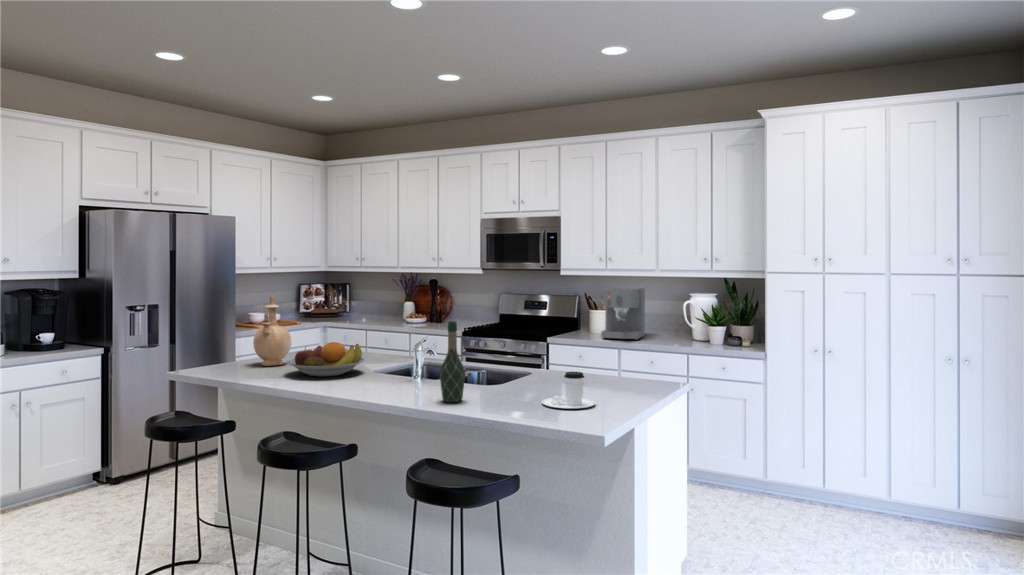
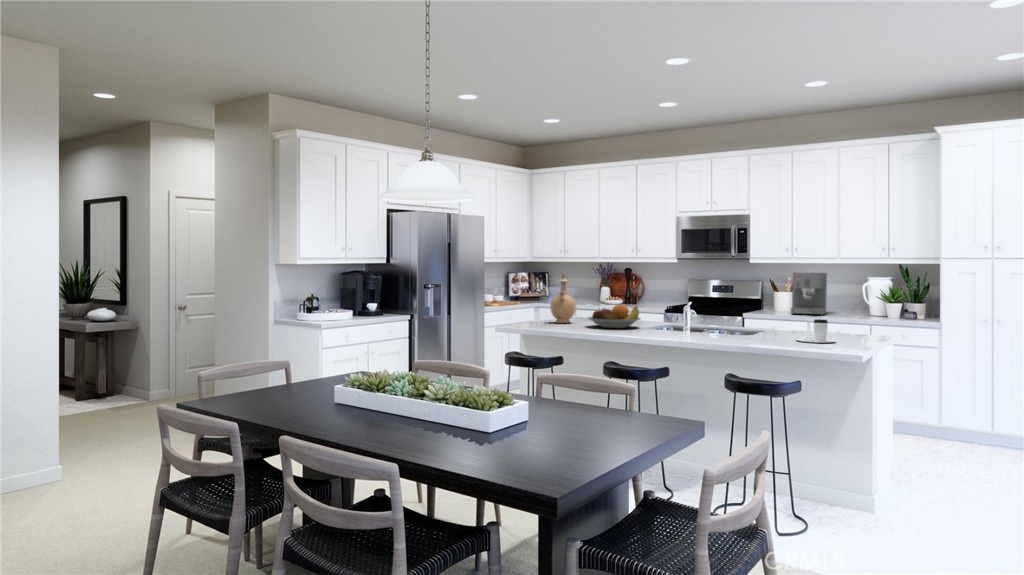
wine bottle: present [440,321,465,402] -> none [723,285,741,339]

